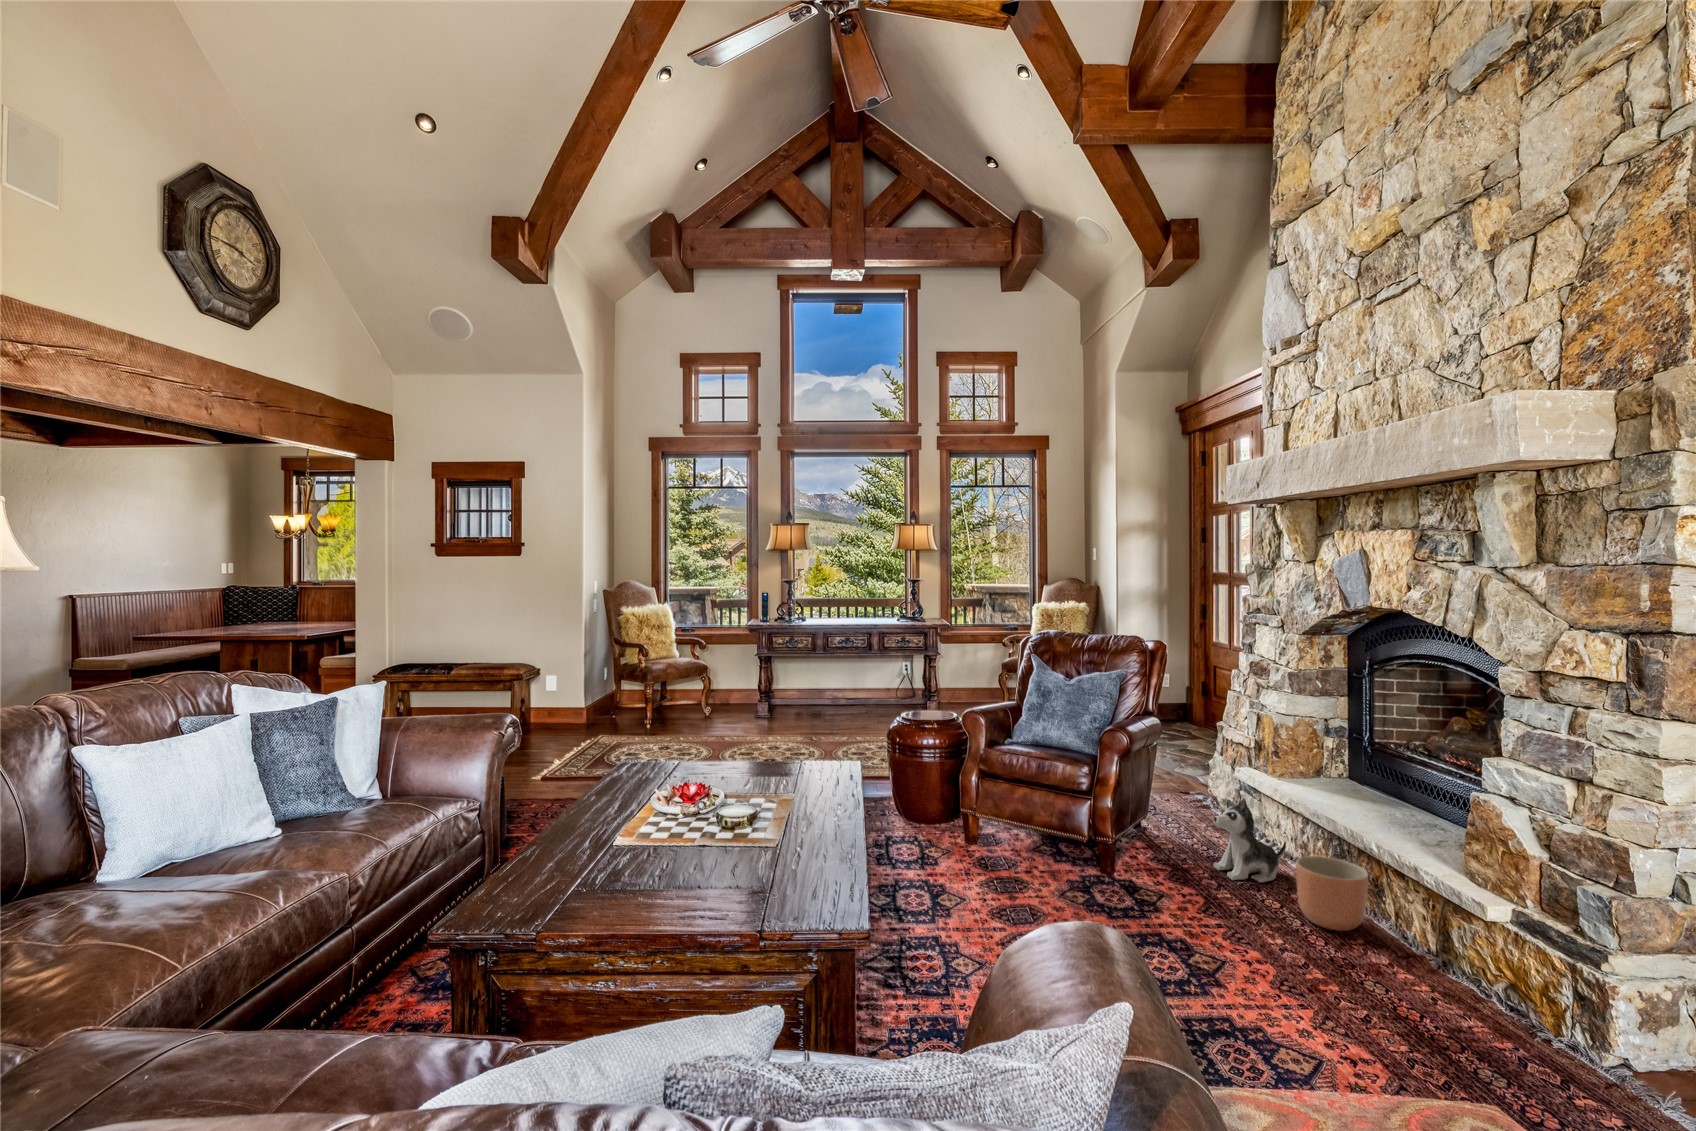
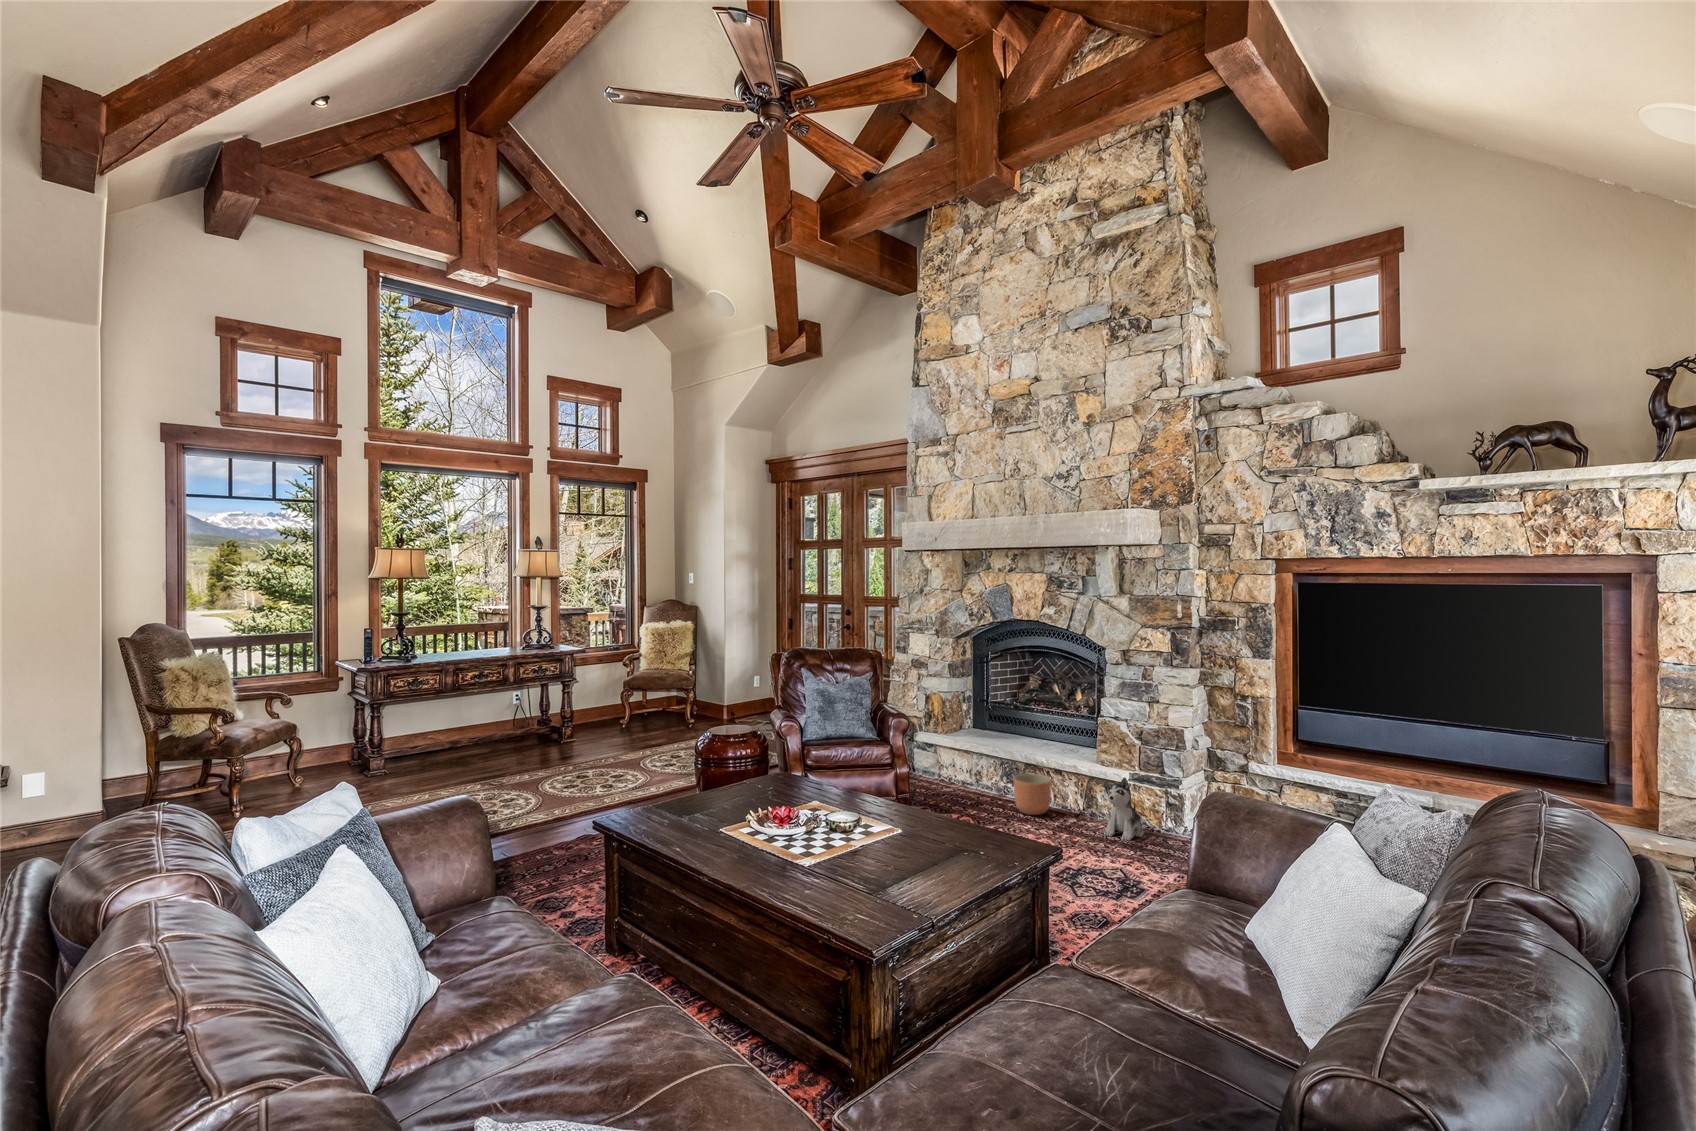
plush toy: present [1214,798,1286,882] -> present [1104,777,1144,841]

